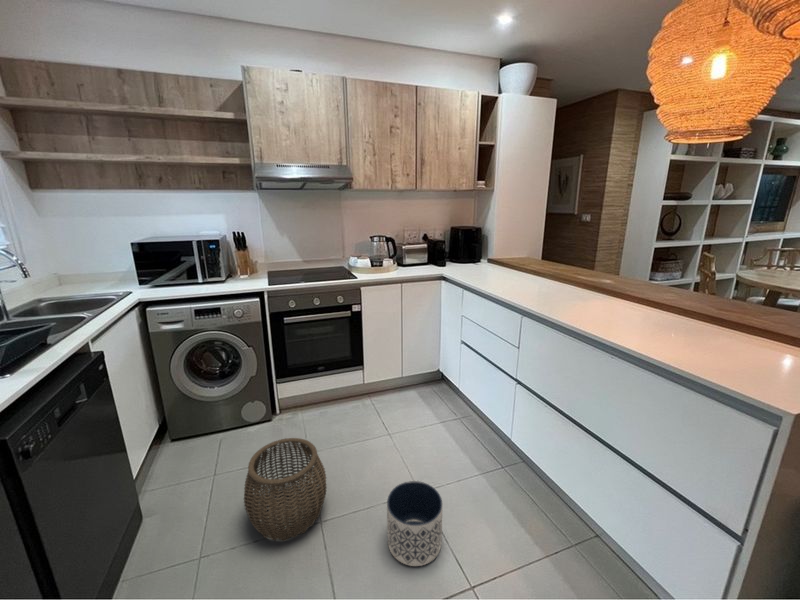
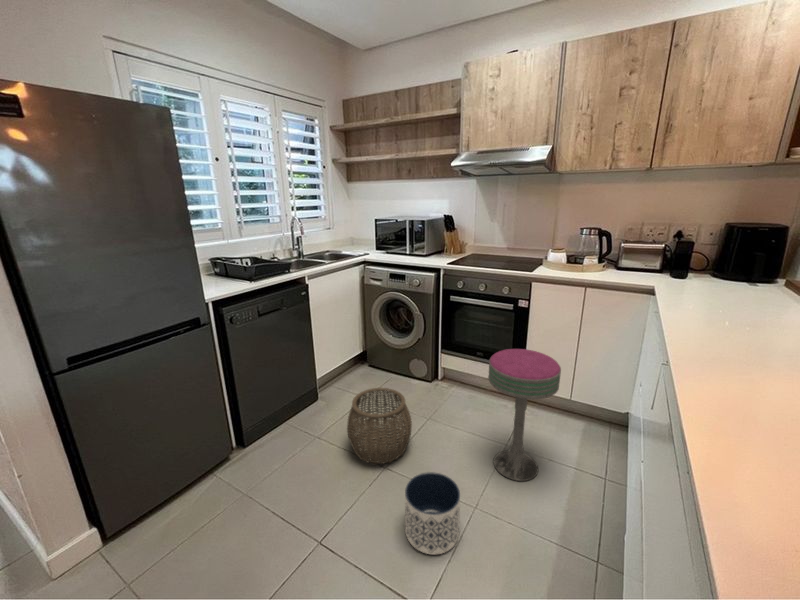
bar stool: none [380,342,440,459] -> present [488,349,561,481]

